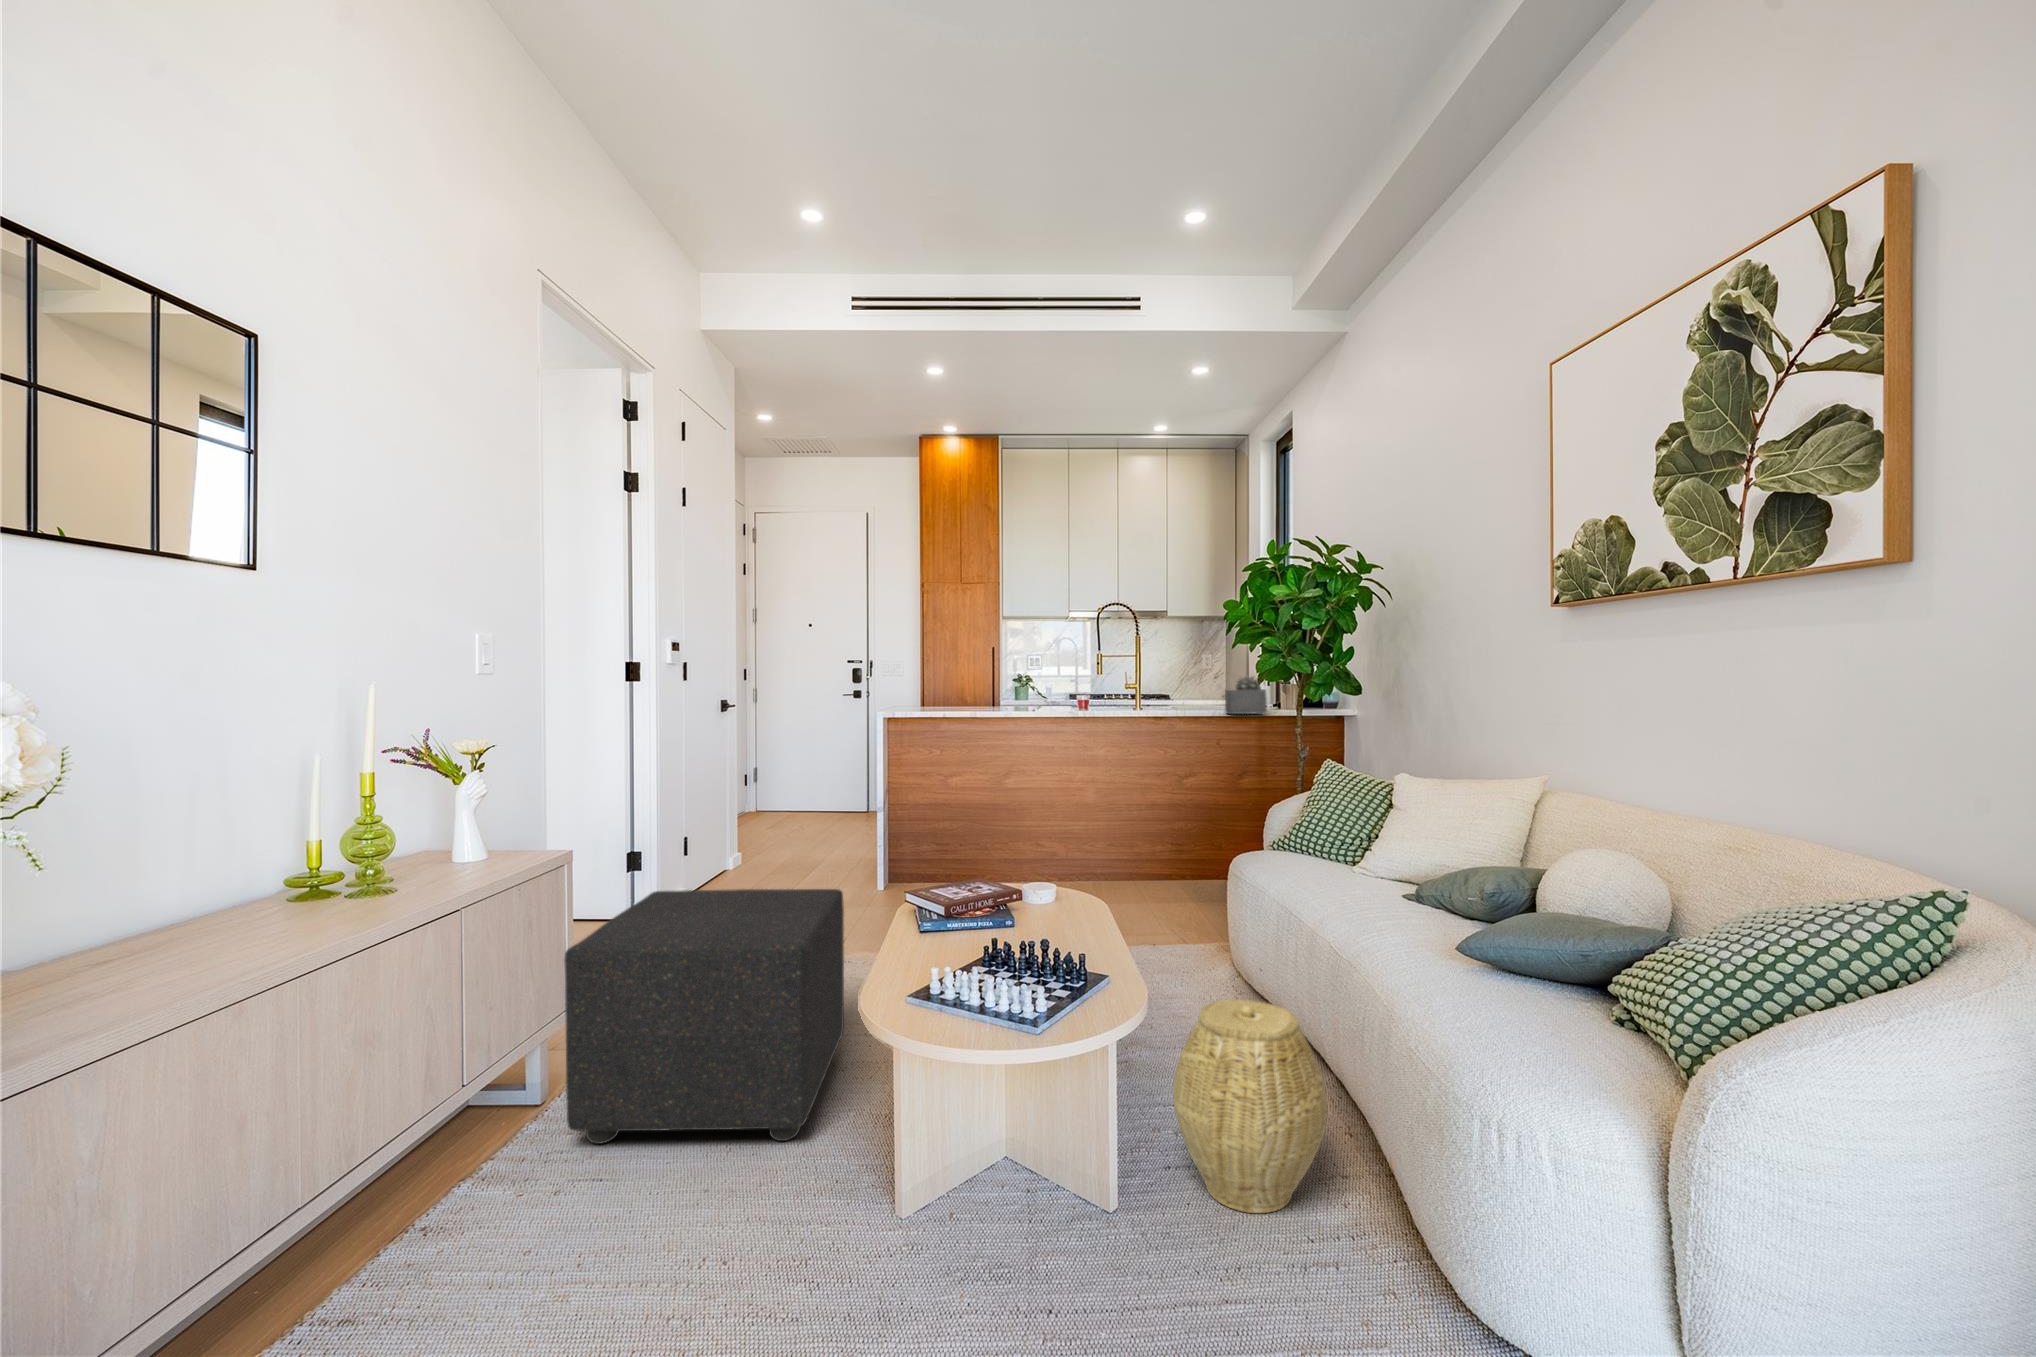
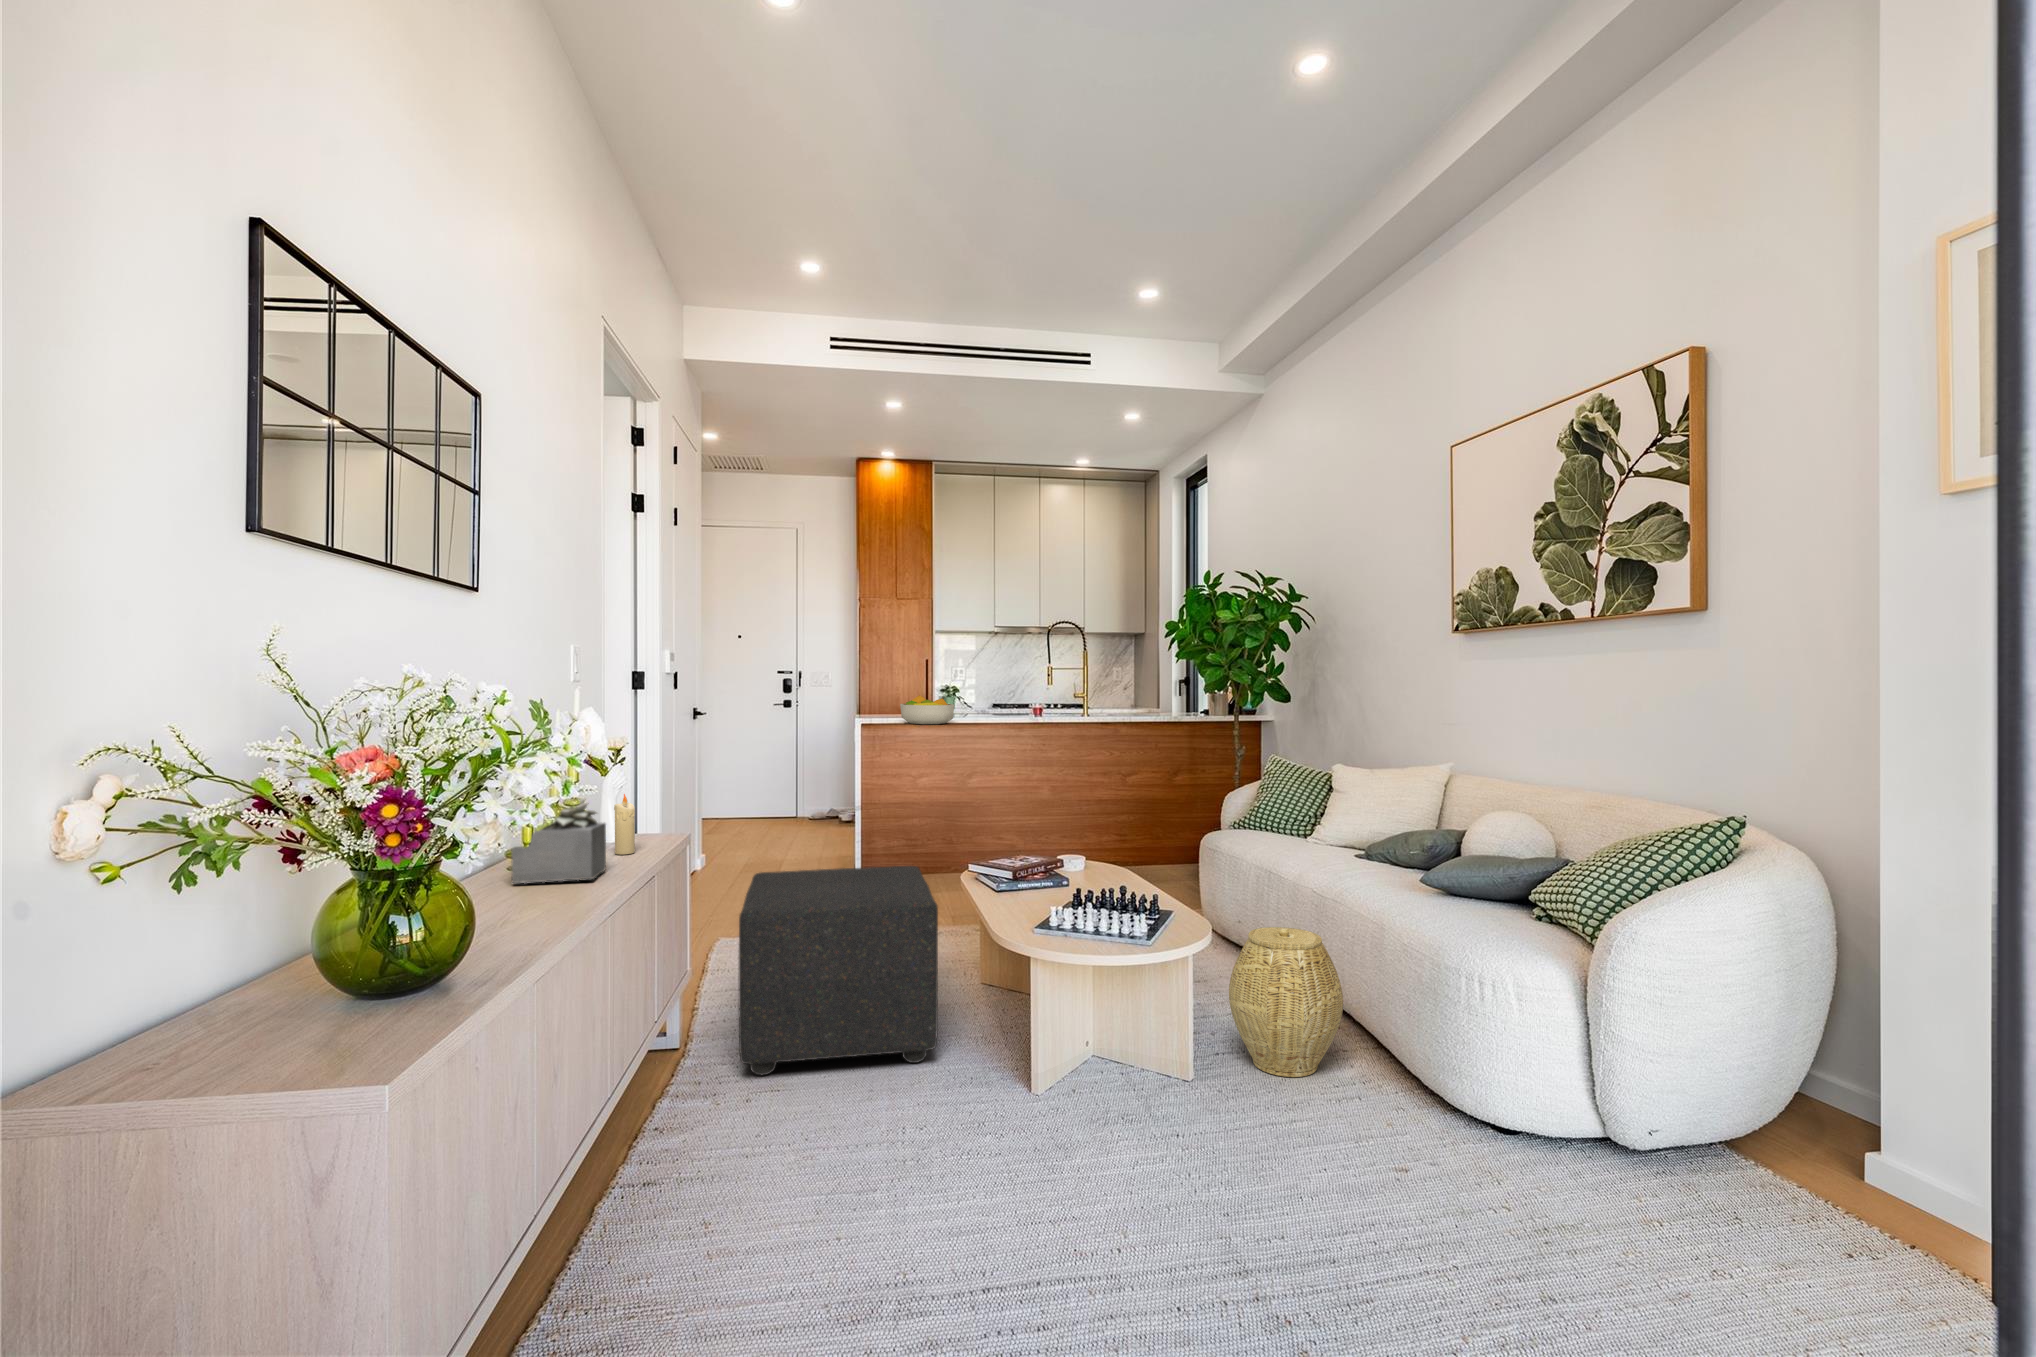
succulent plant: present [1225,676,1267,714] -> present [511,798,606,883]
fruit bowl: none [933,685,988,716] -> present [900,695,954,724]
candle: none [439,802,465,874] -> present [614,794,635,855]

